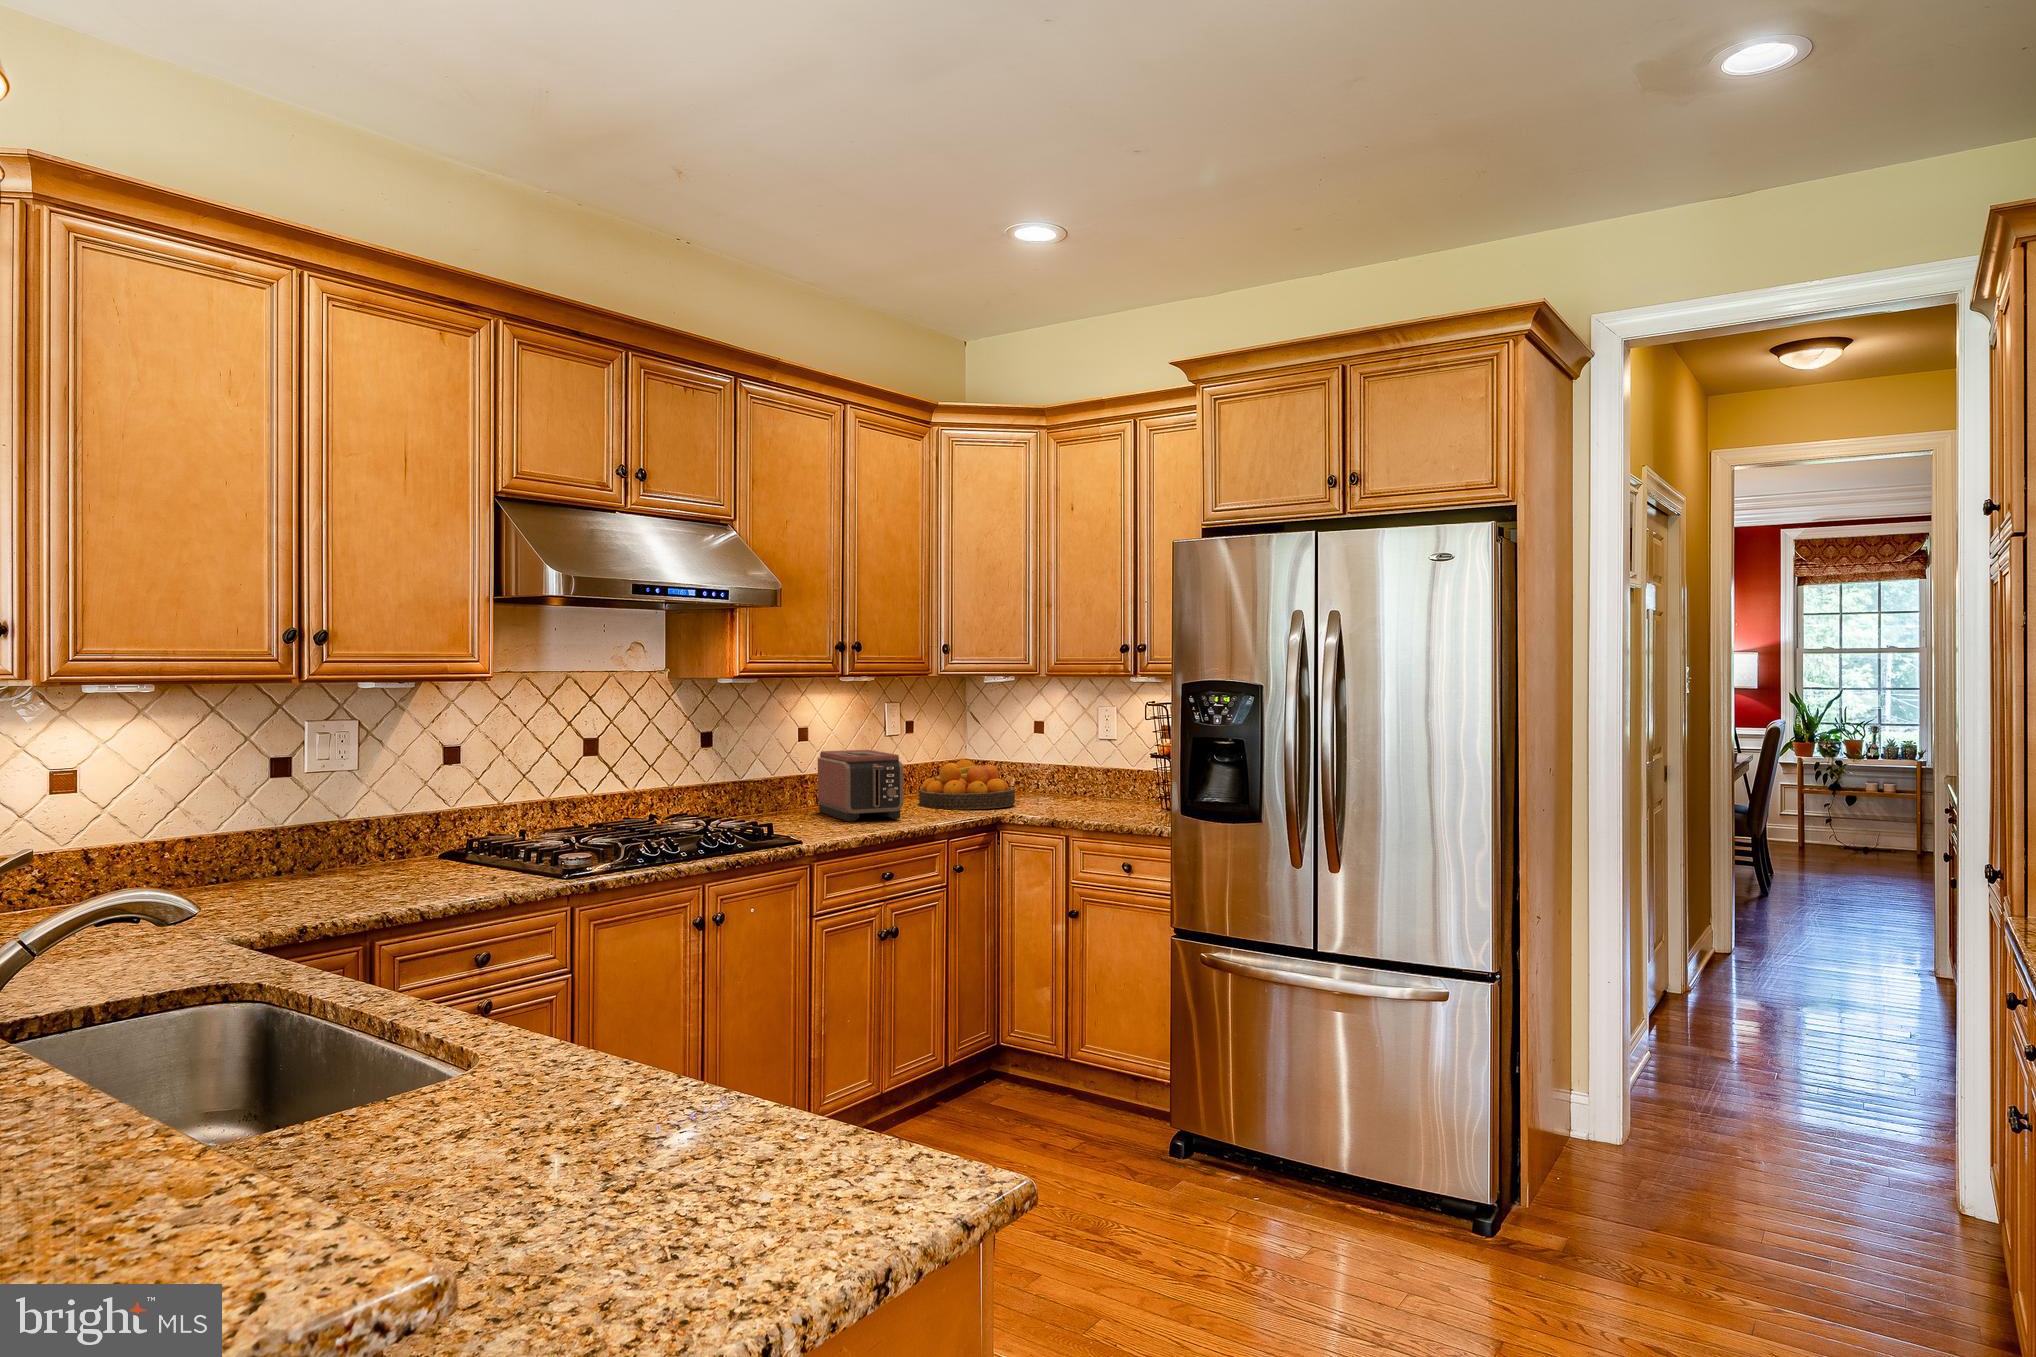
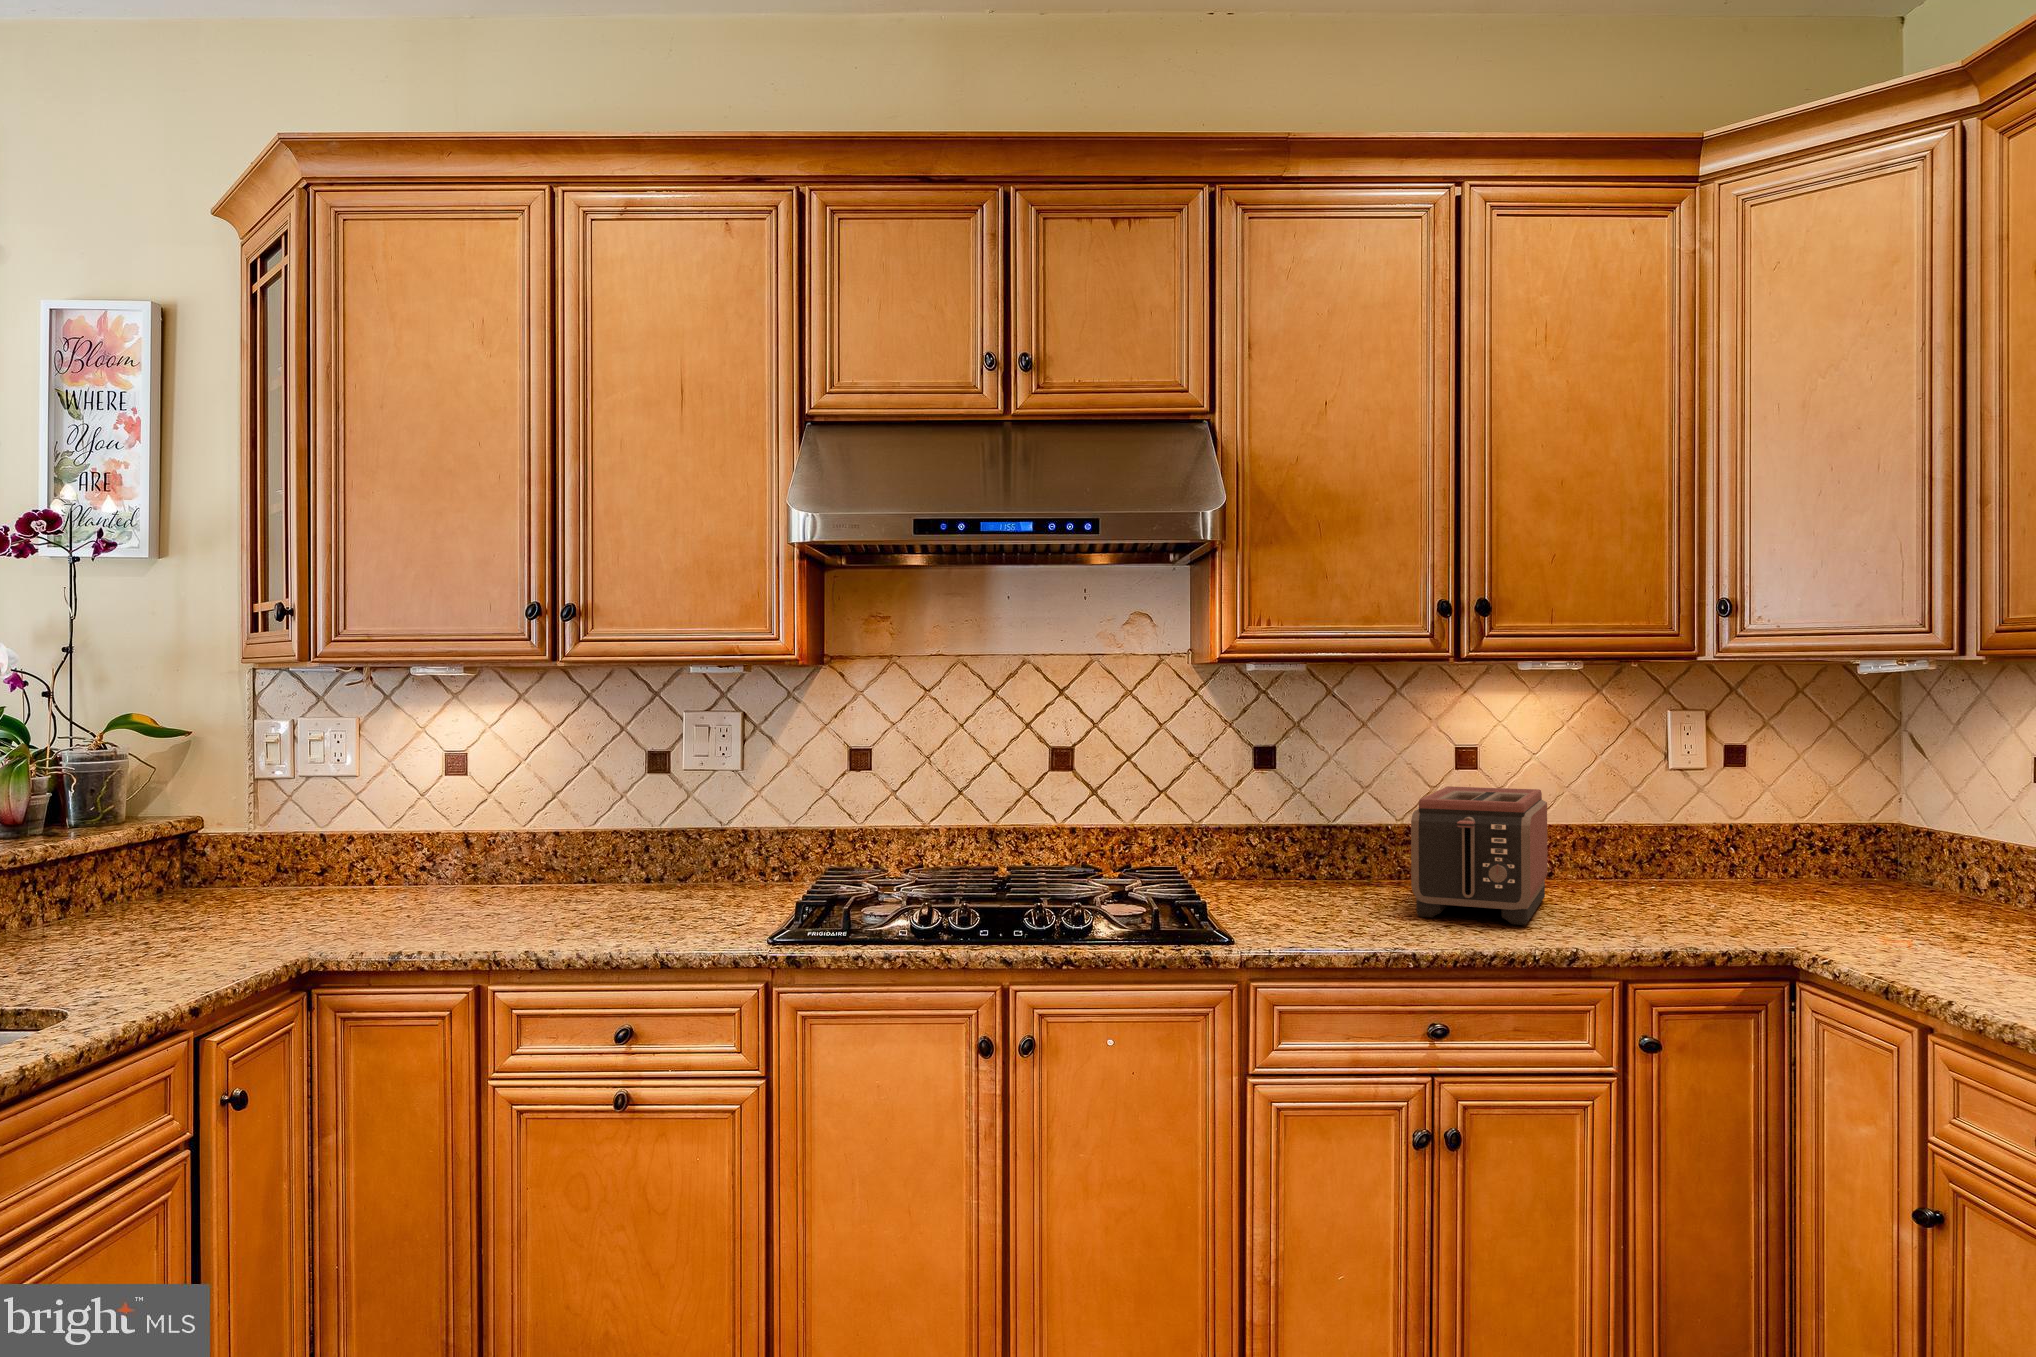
fruit bowl: present [919,759,1015,810] -> none [1682,824,1911,934]

